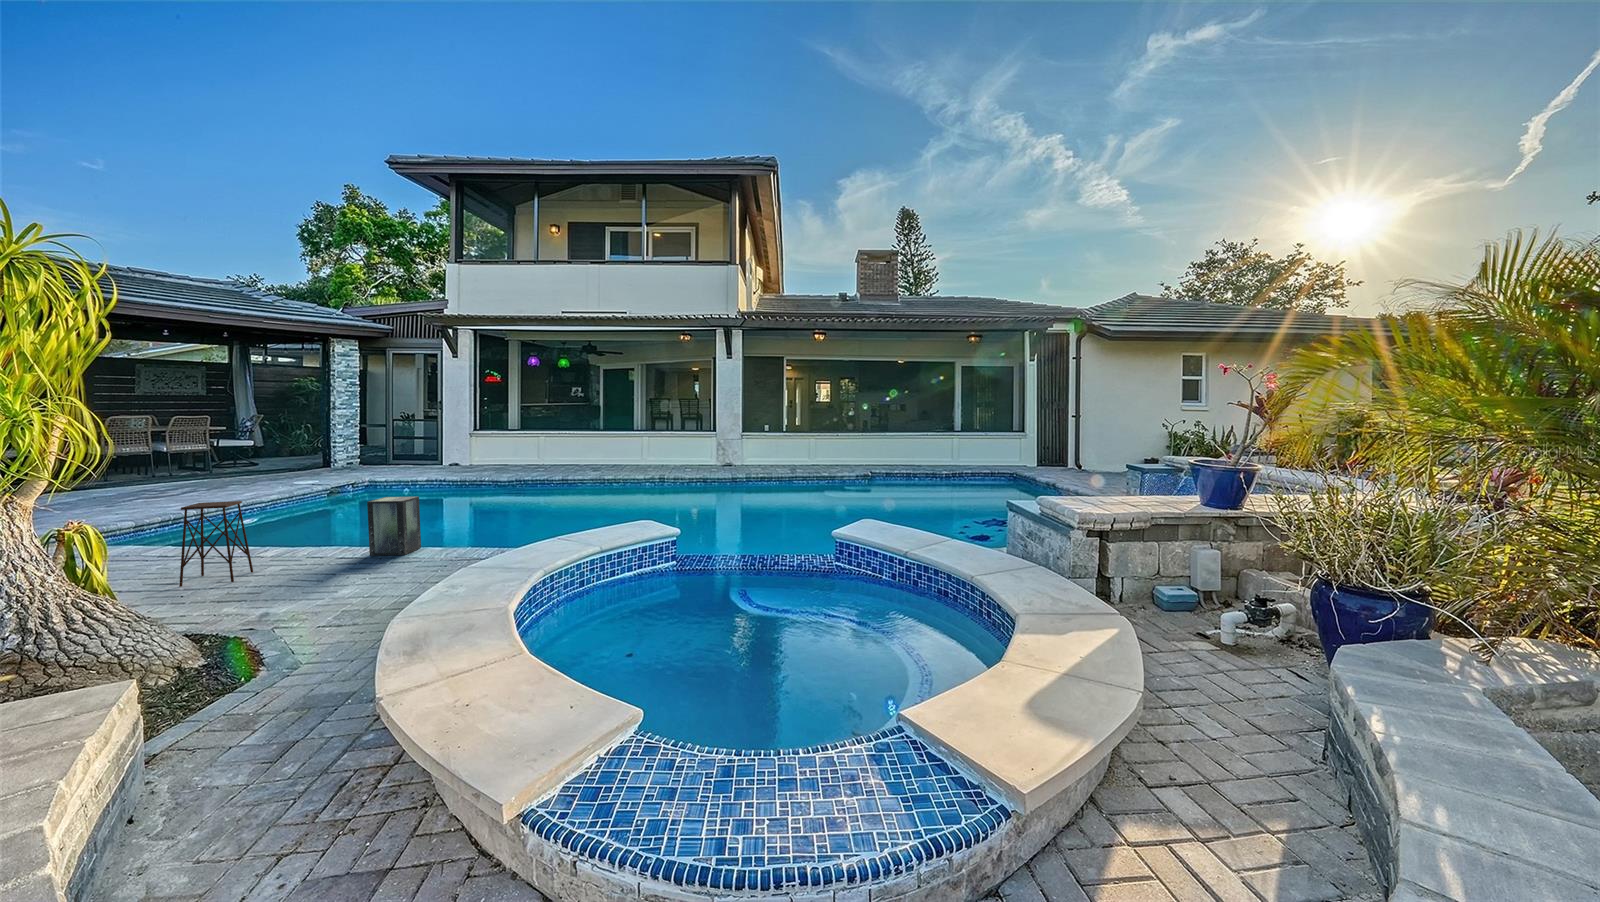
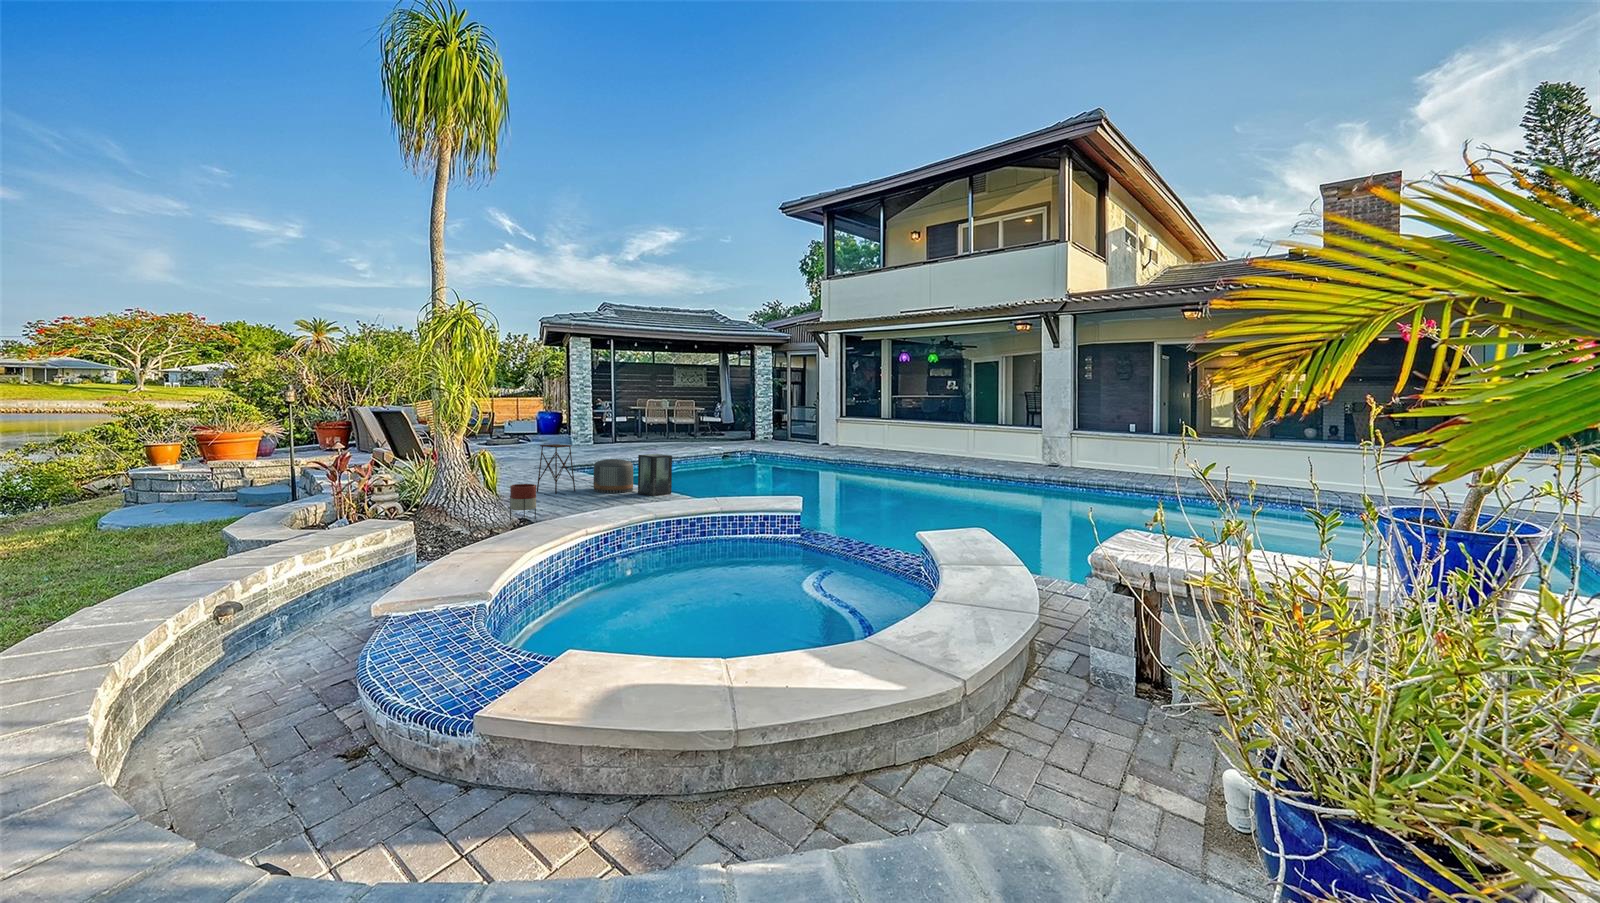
pouf: none [278,513,351,566] -> present [593,459,633,493]
planter: none [292,567,344,633] -> present [510,484,536,523]

